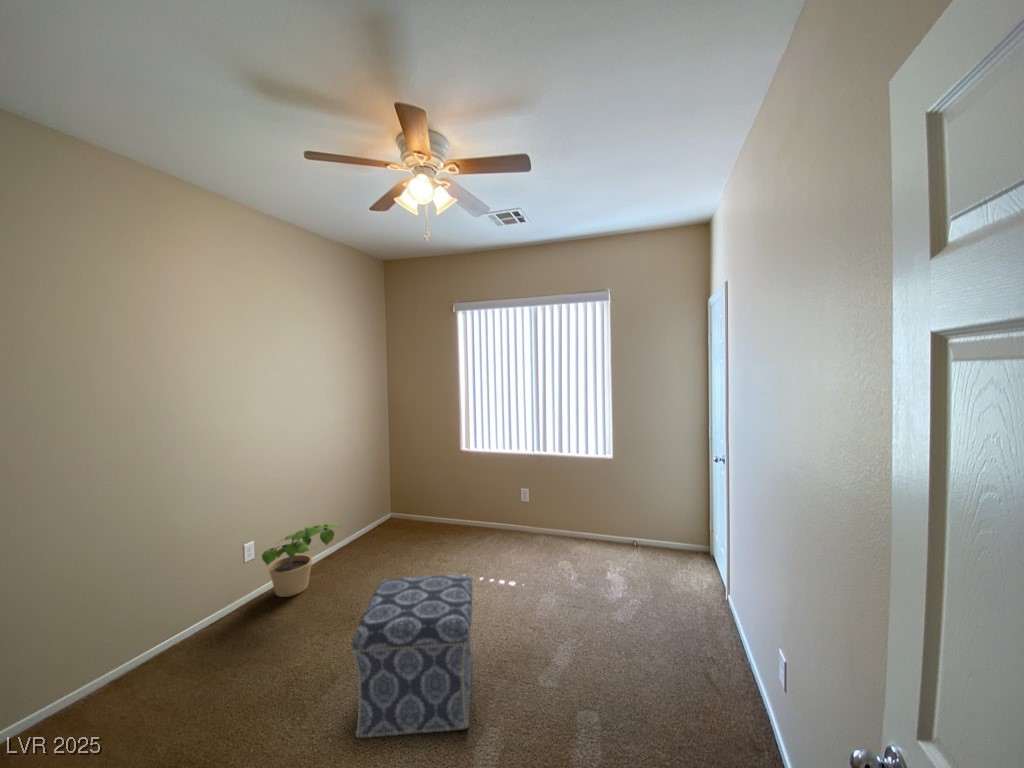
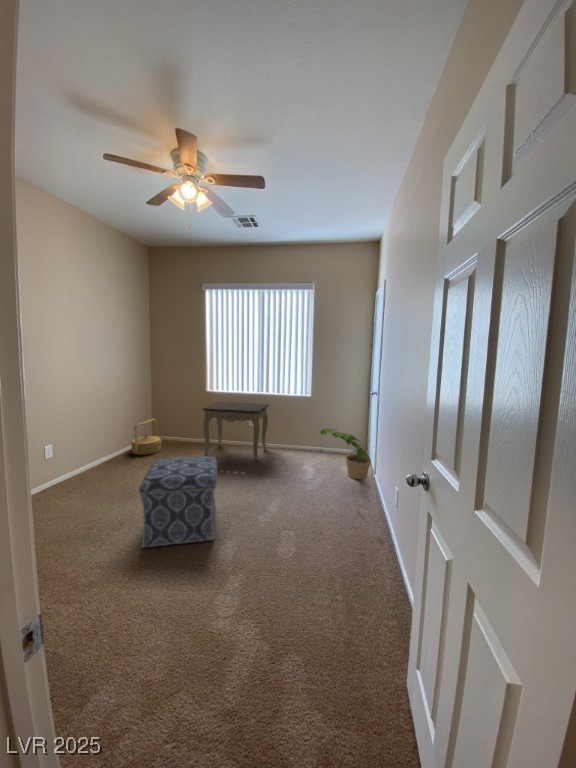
side table: none [454,466,549,561] -> present [202,402,268,462]
woven basket: none [360,491,400,545] -> present [131,419,161,455]
potted plant: present [262,523,341,597] -> present [321,428,371,479]

